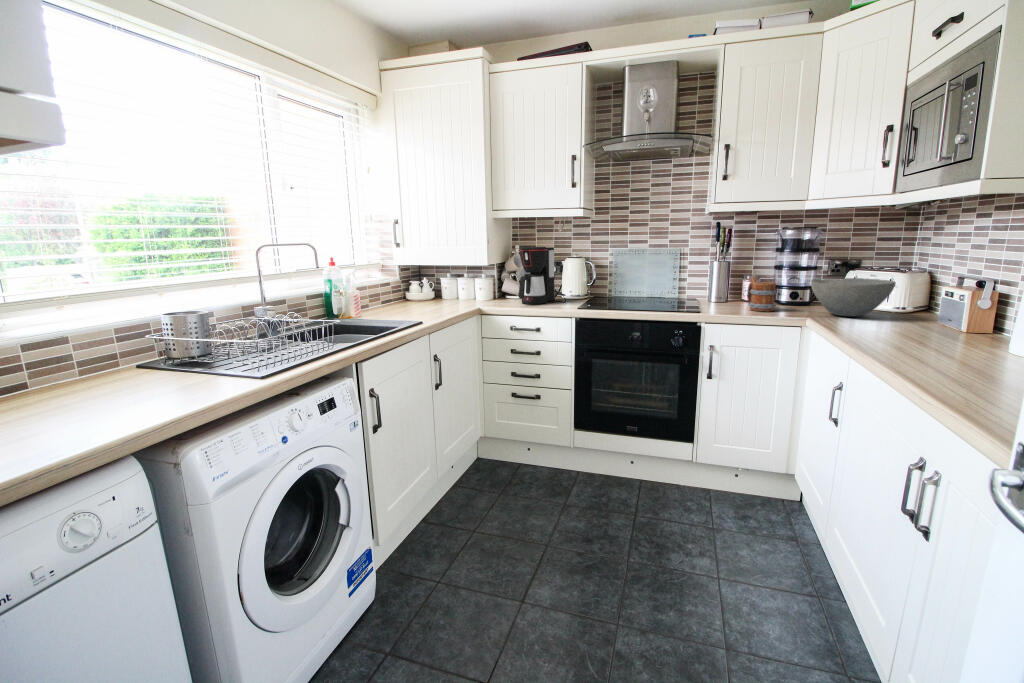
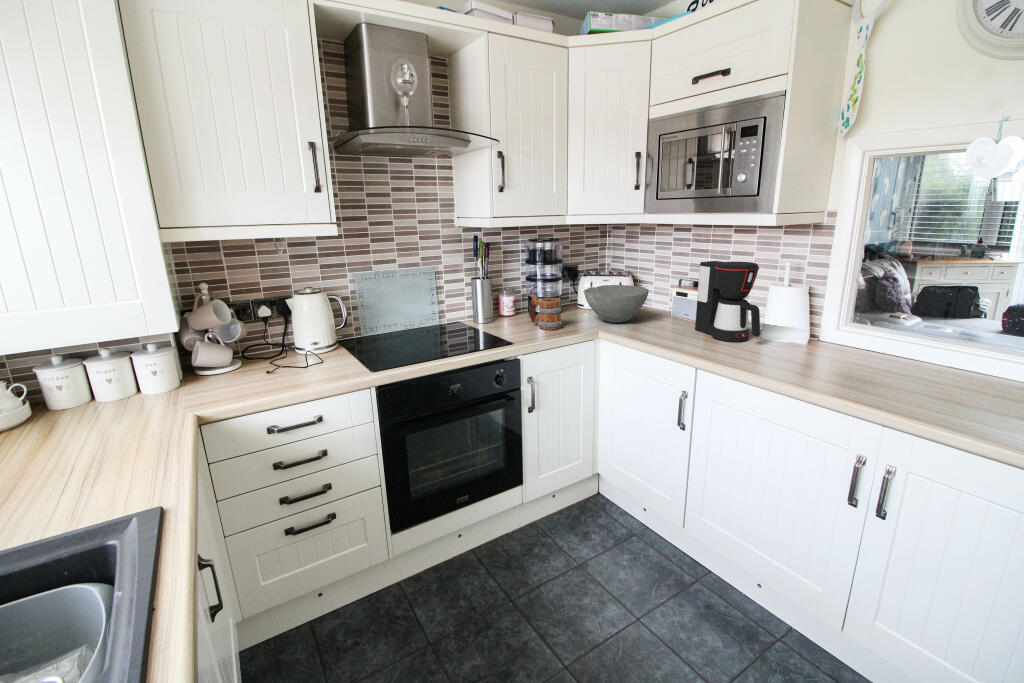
coffee maker: present [519,247,554,304] -> present [695,261,760,342]

